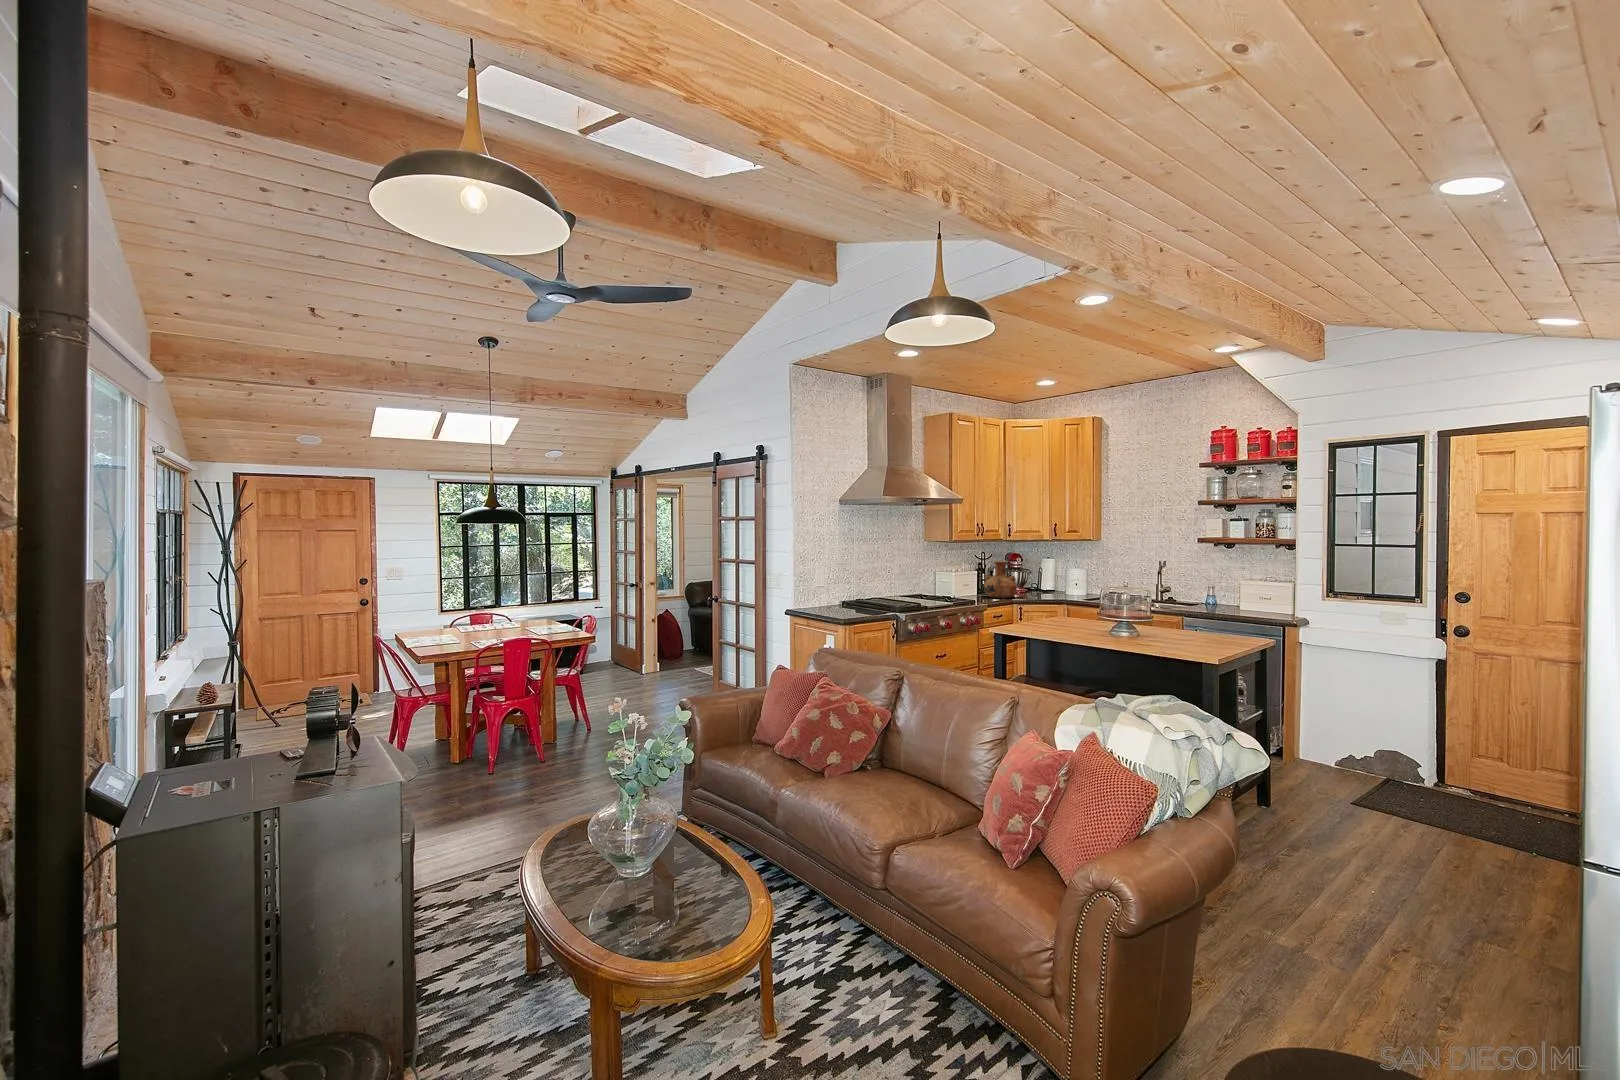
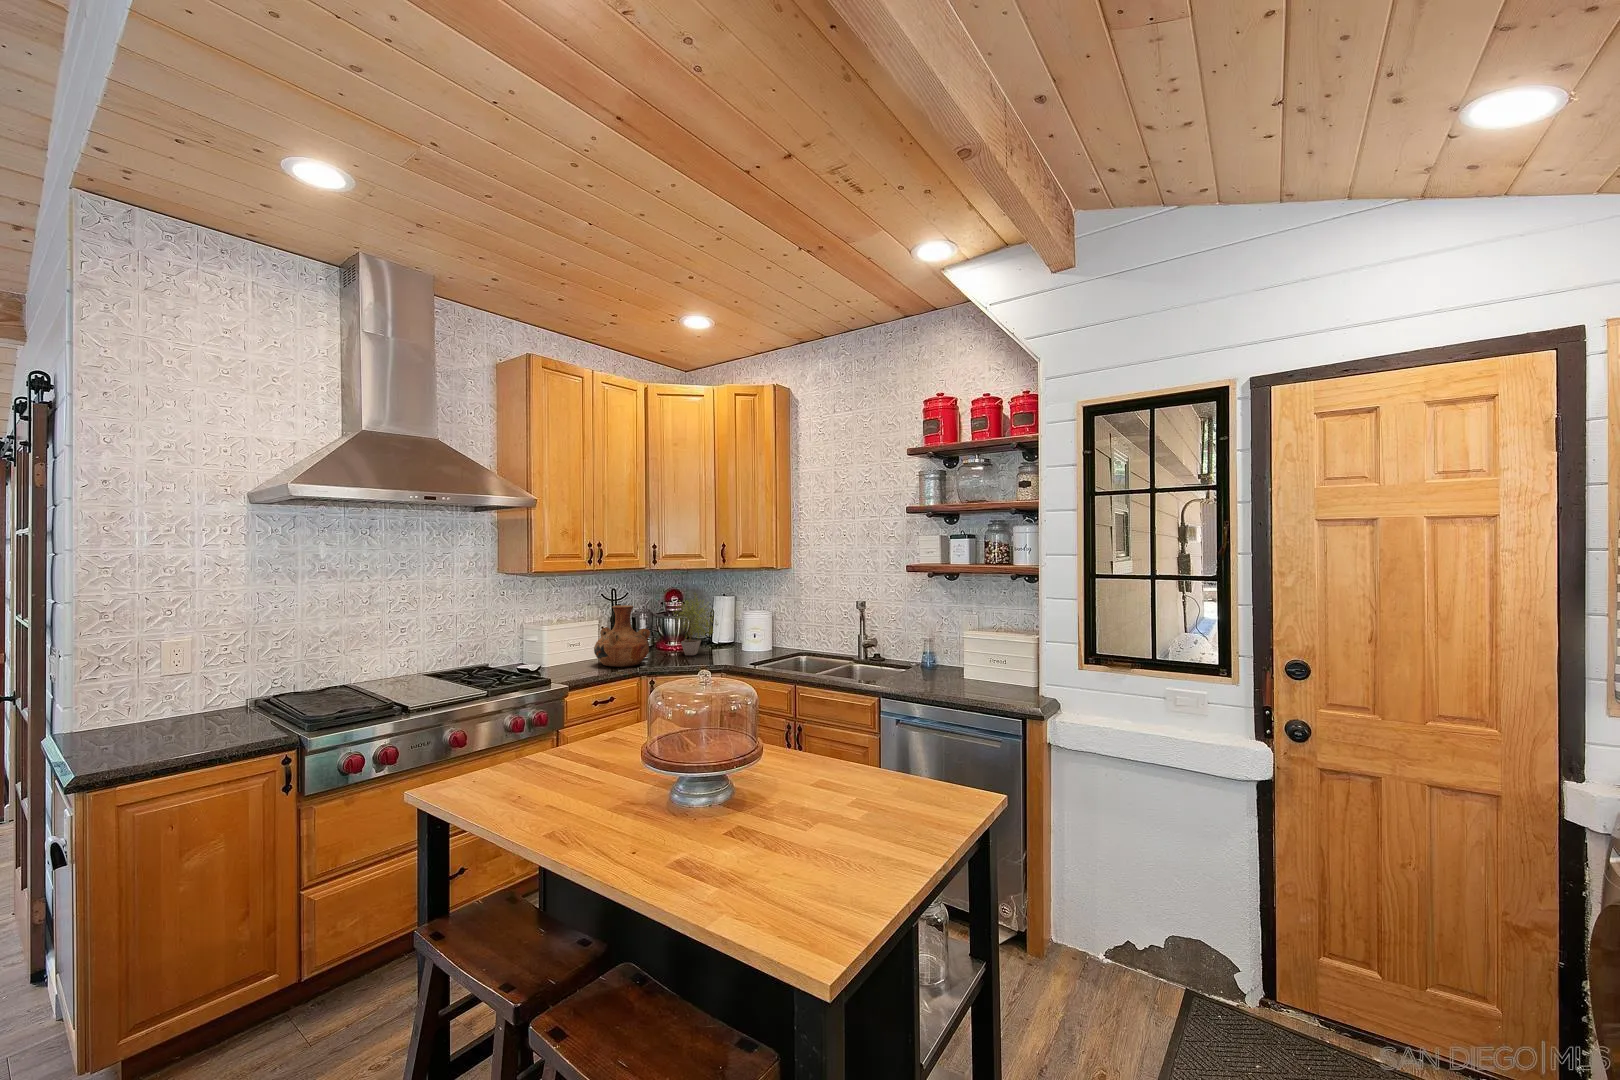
potted plant: none [1021,555,1054,595] -> present [675,595,718,655]

